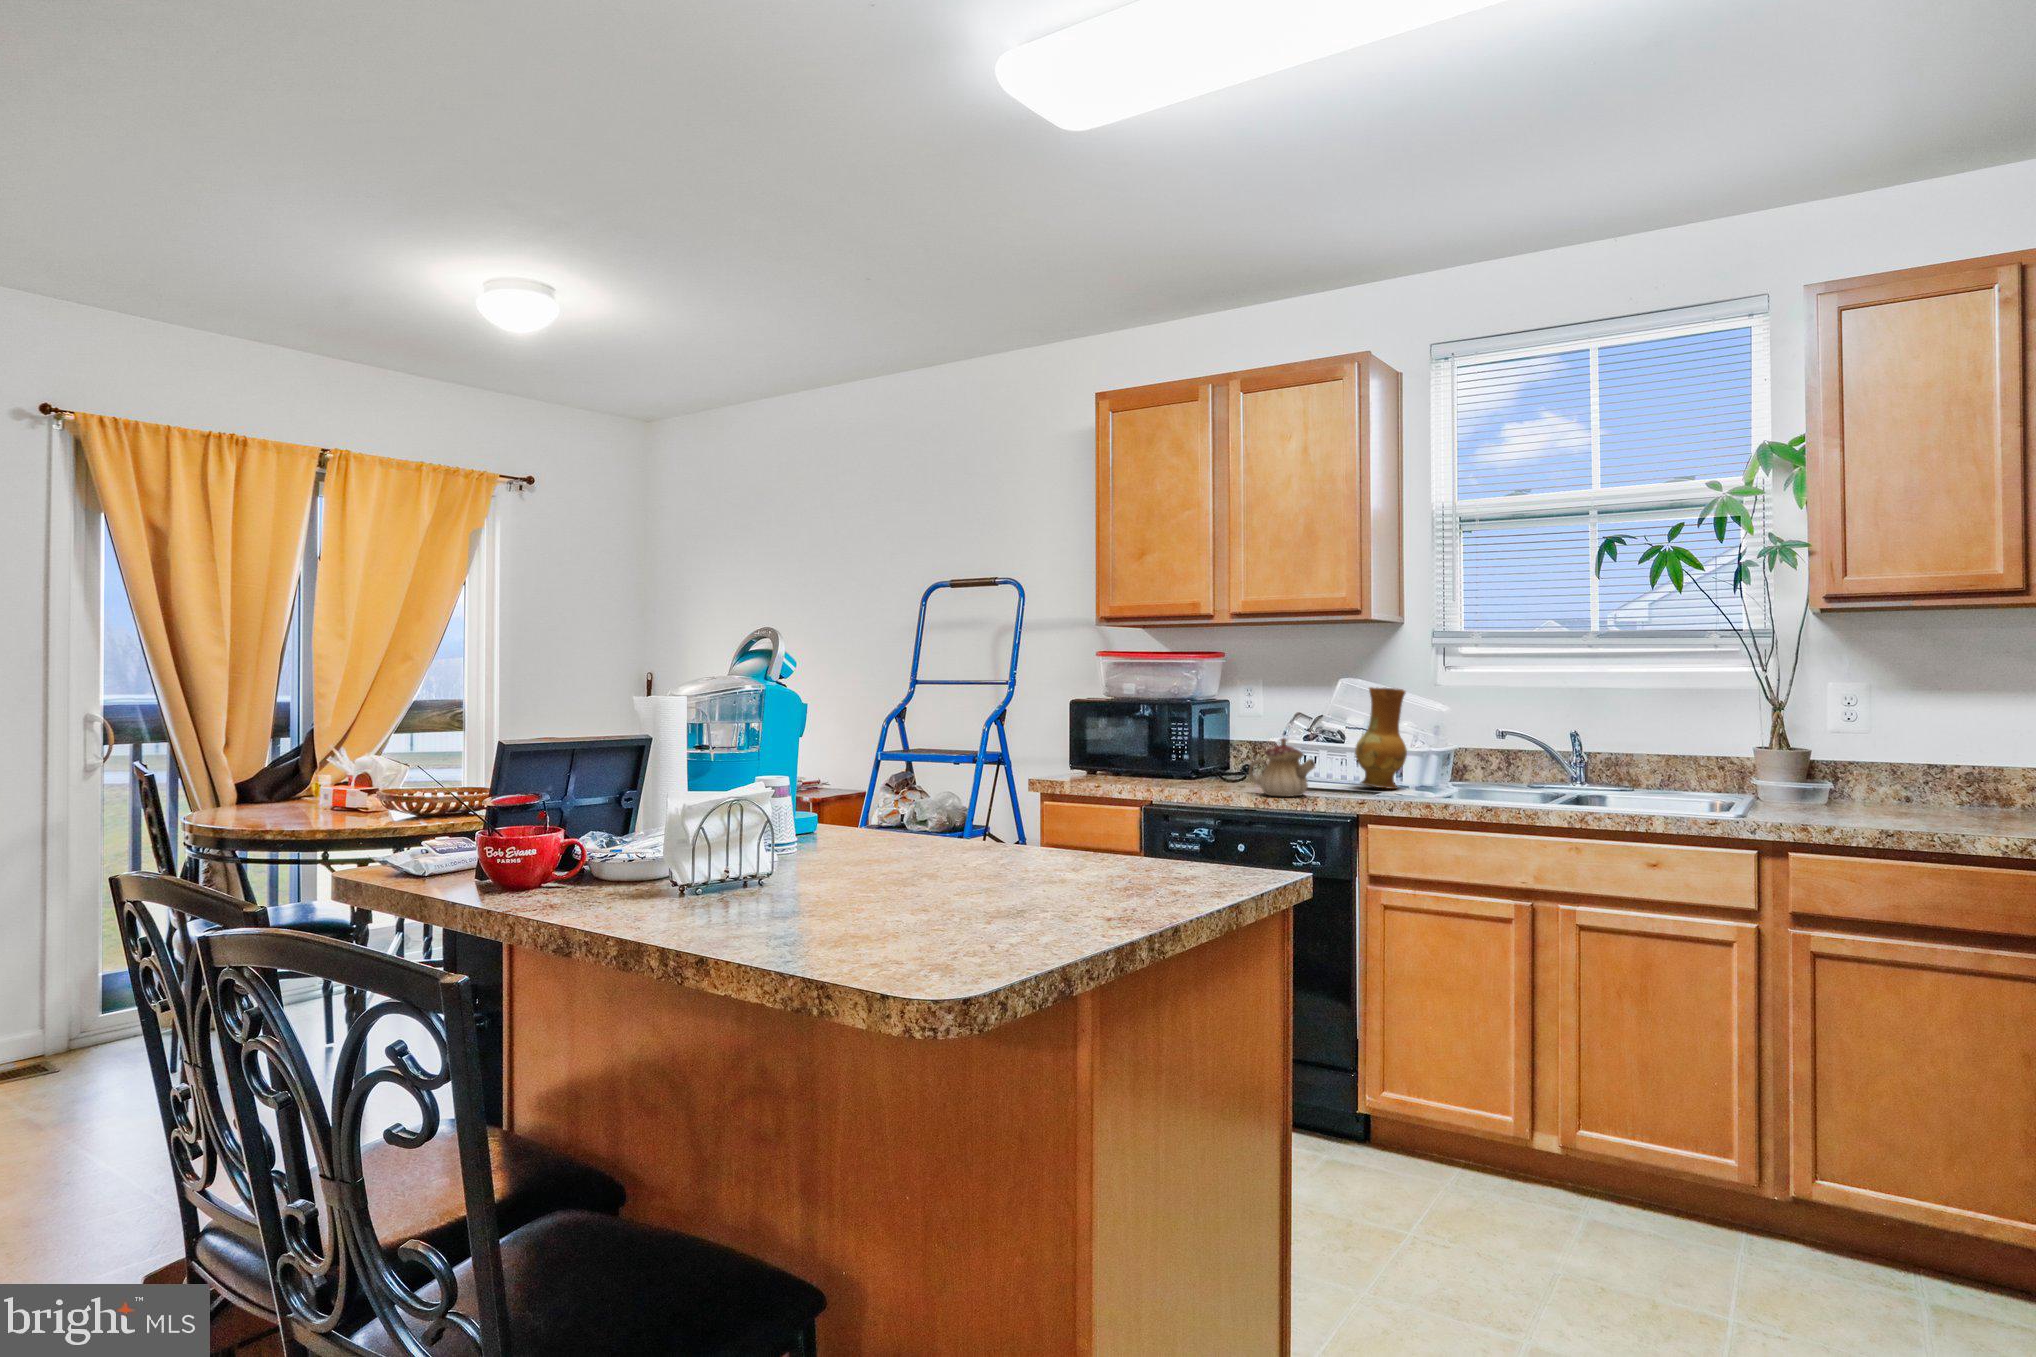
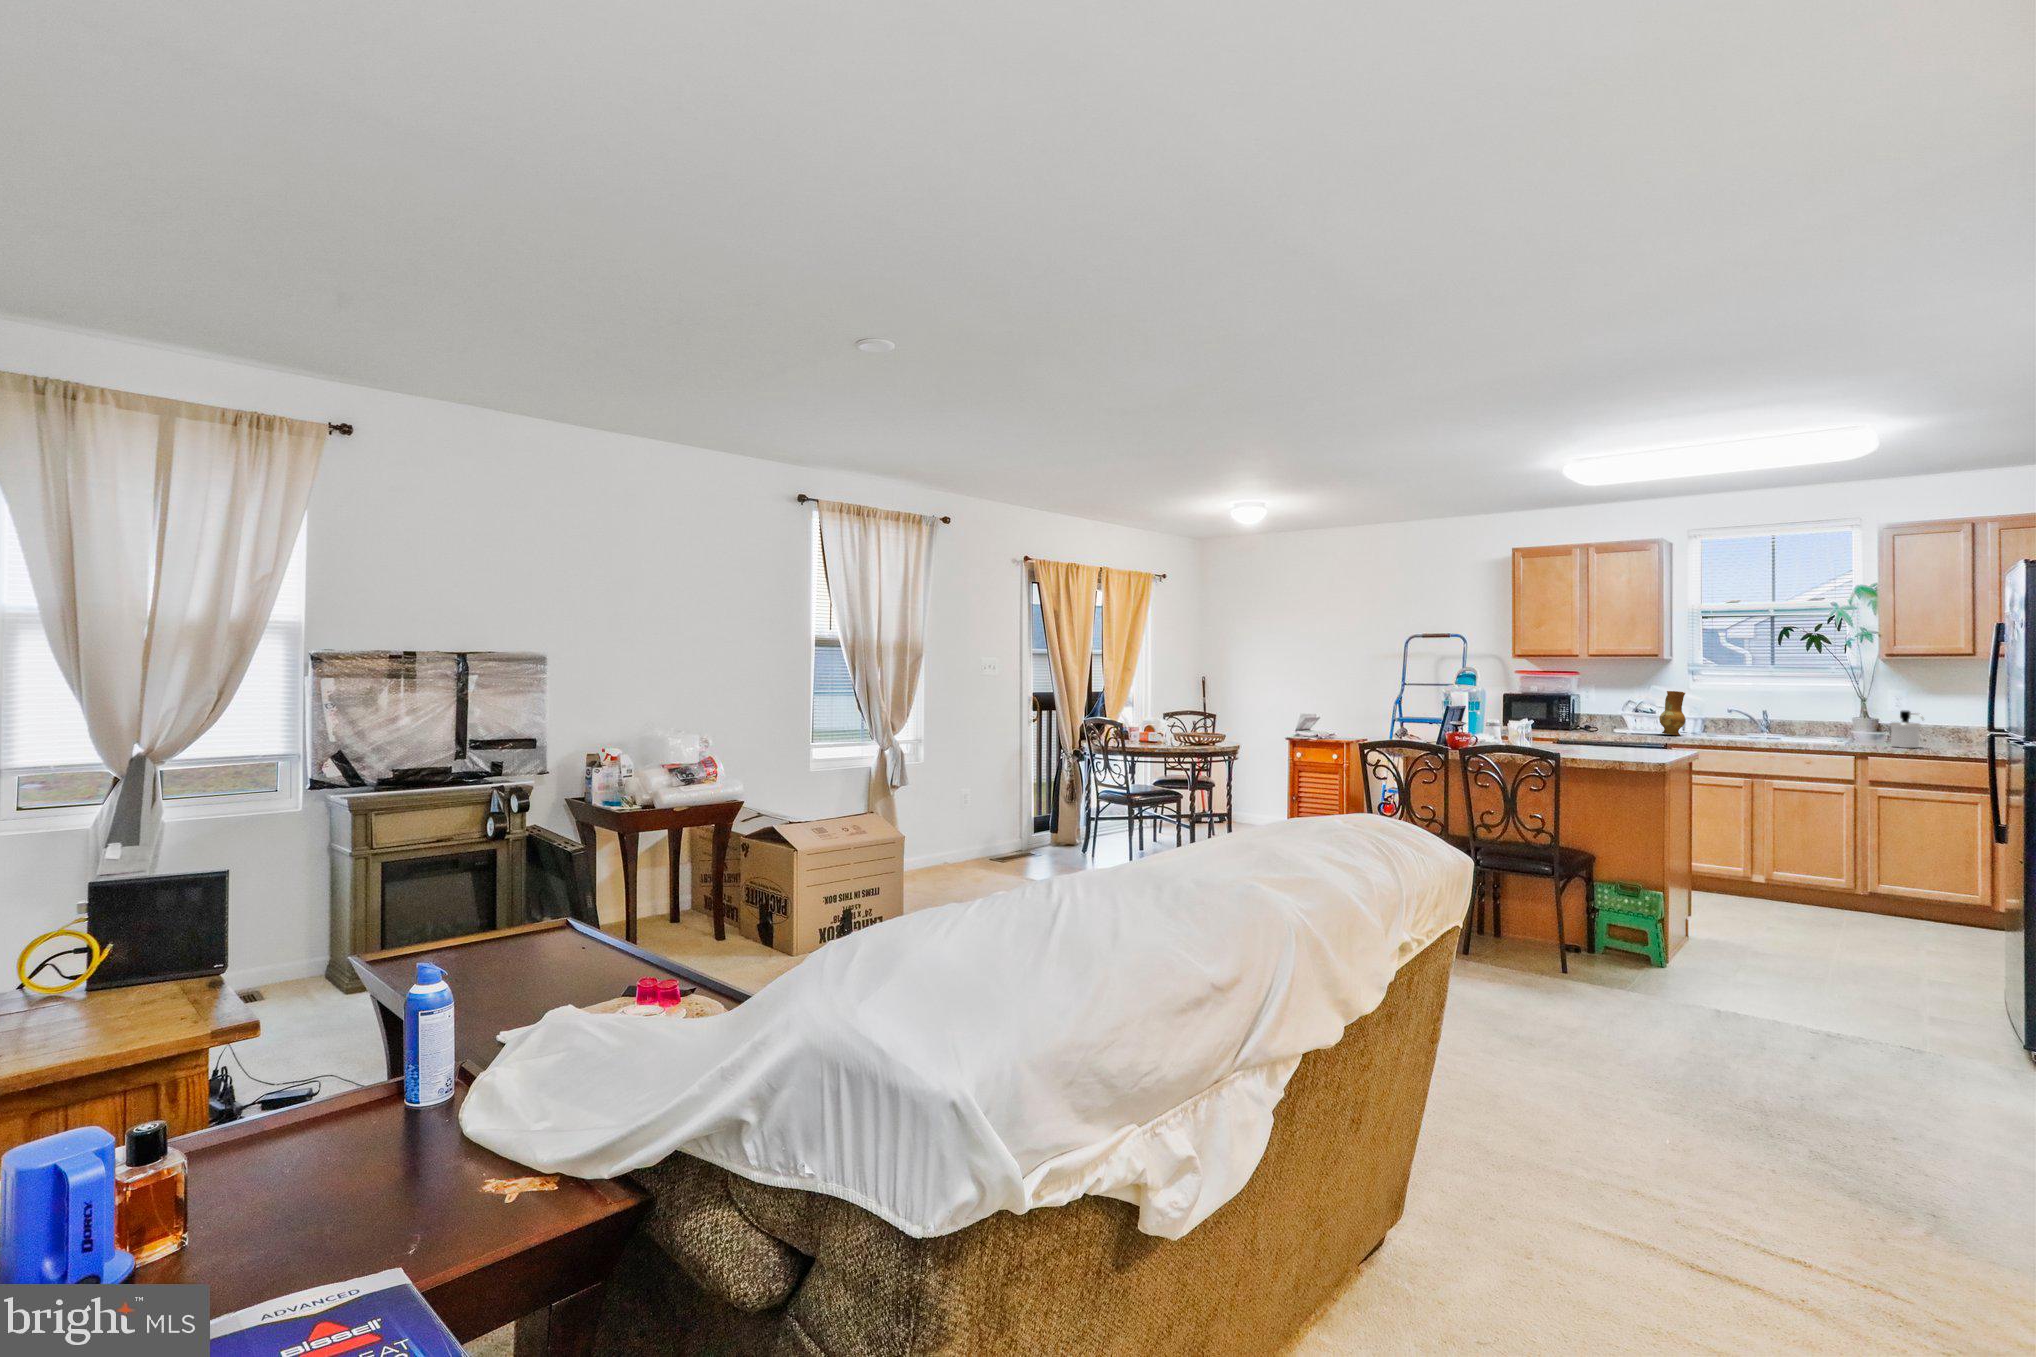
soap dispenser: none [1837,728,1921,824] -> present [1890,711,1923,748]
teapot: present [1249,738,1315,796] -> none [1612,713,1648,738]

